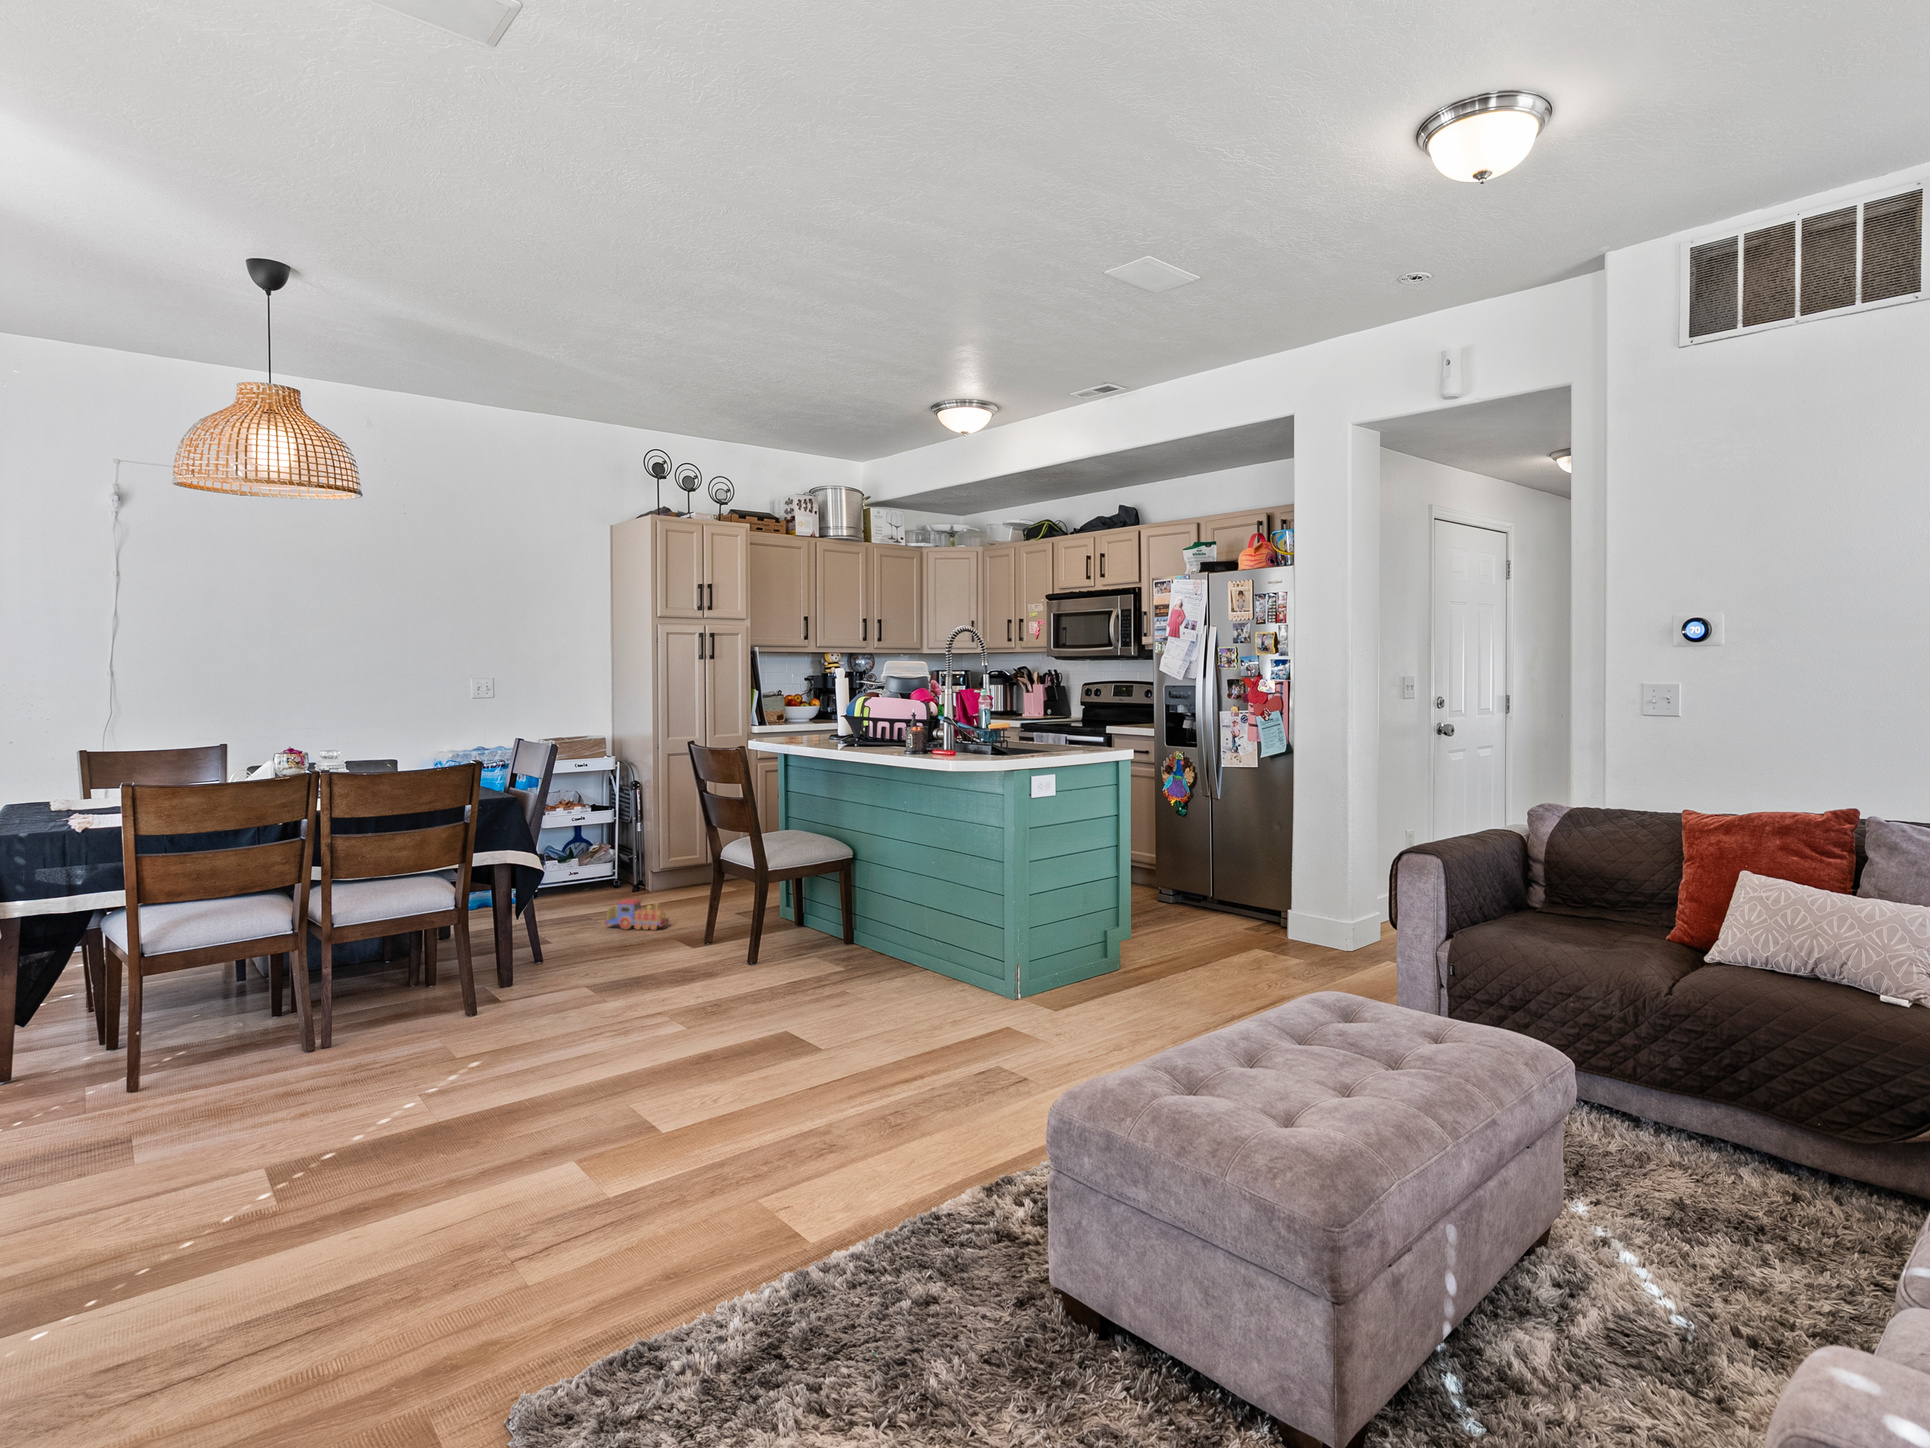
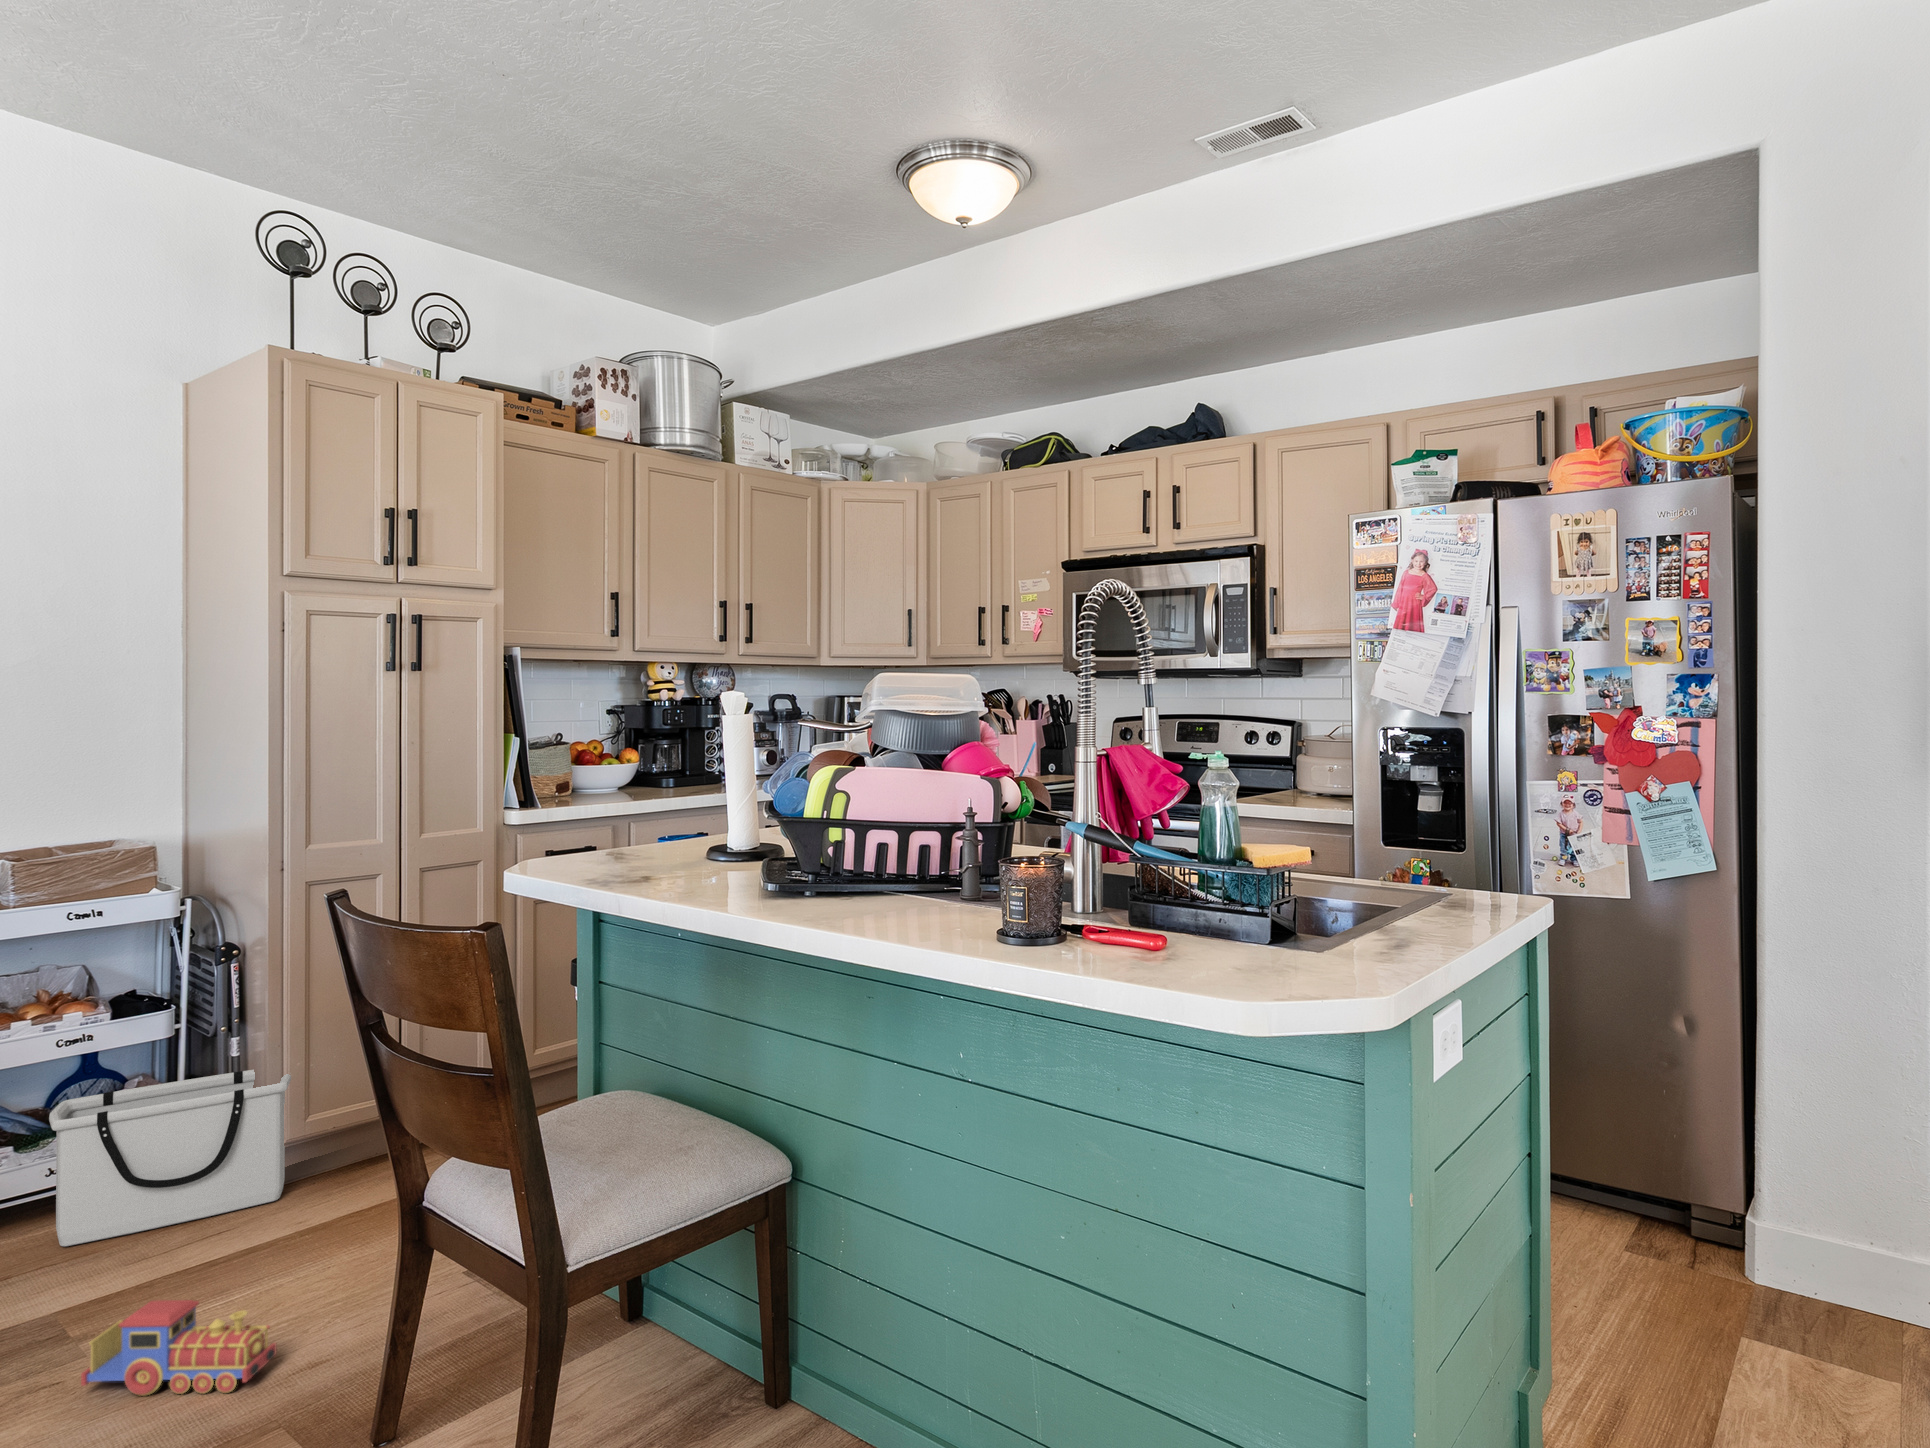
storage bin: none [573,838,663,900] -> present [49,1070,291,1246]

